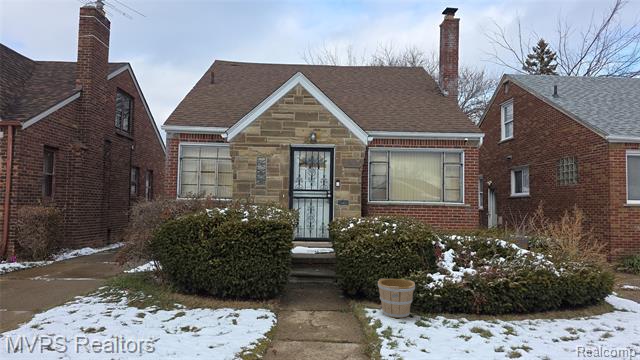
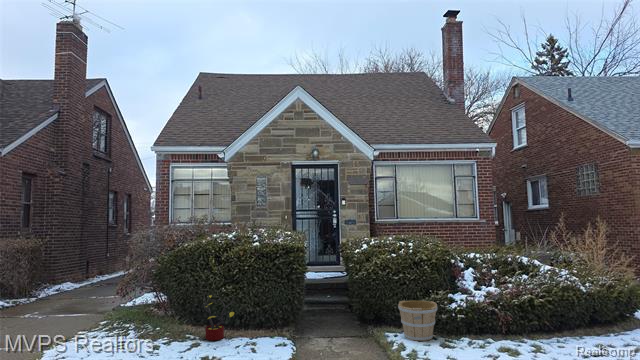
decorative plant: none [193,263,220,309] -> present [204,292,234,340]

